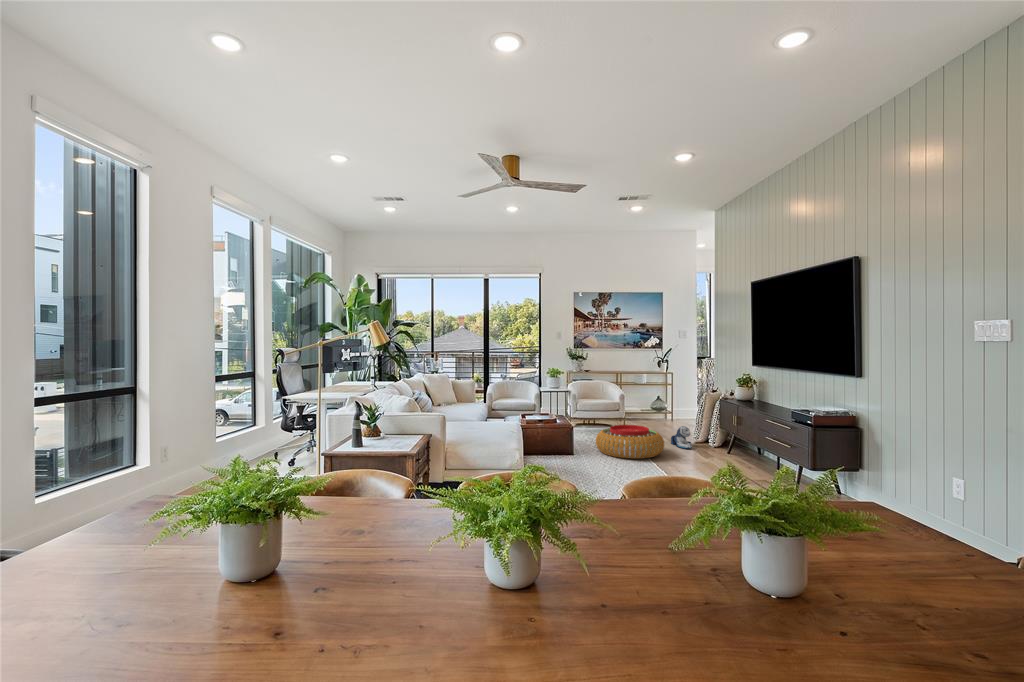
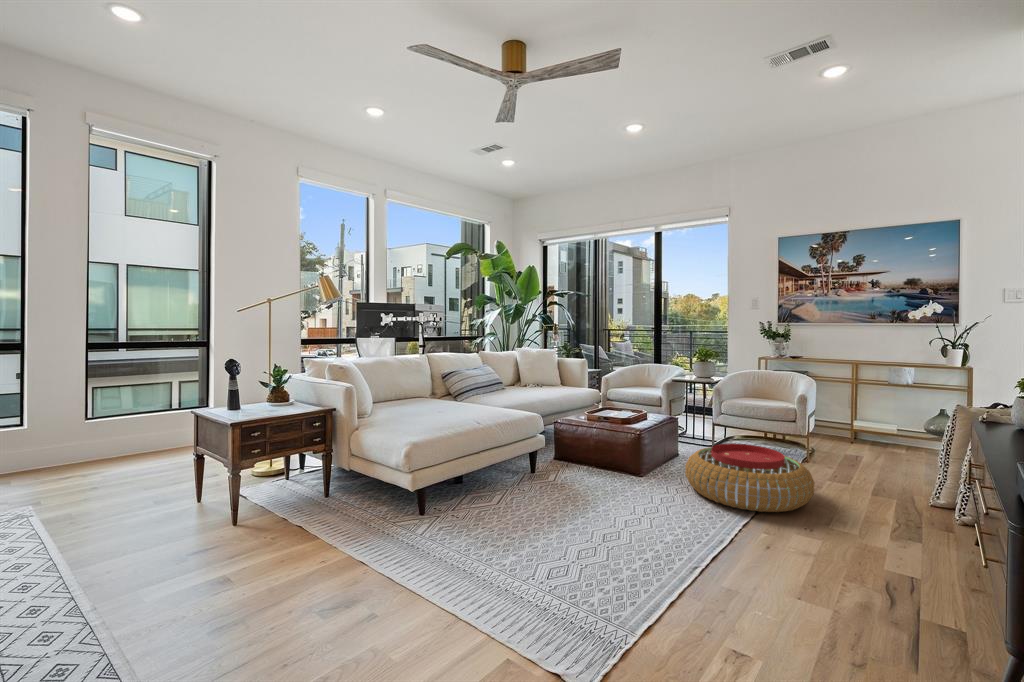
plush toy: present [671,426,692,449] -> none [869,468,919,517]

